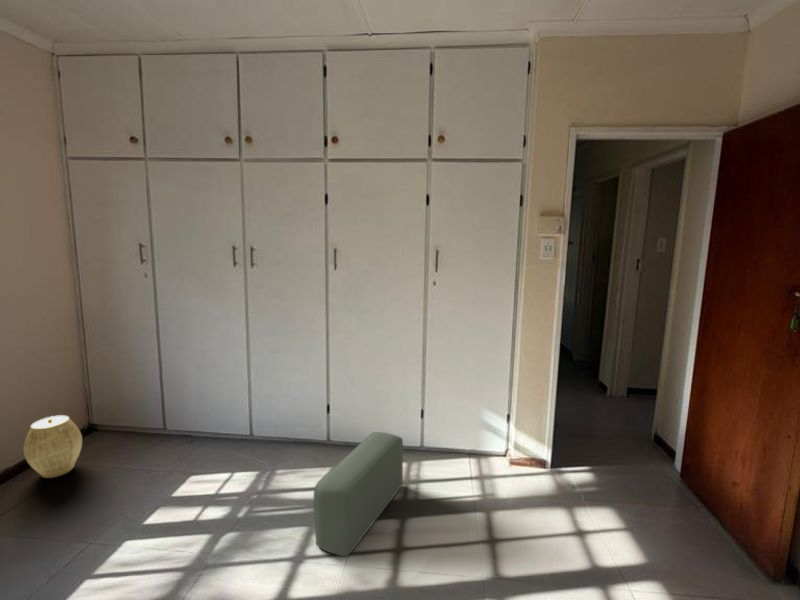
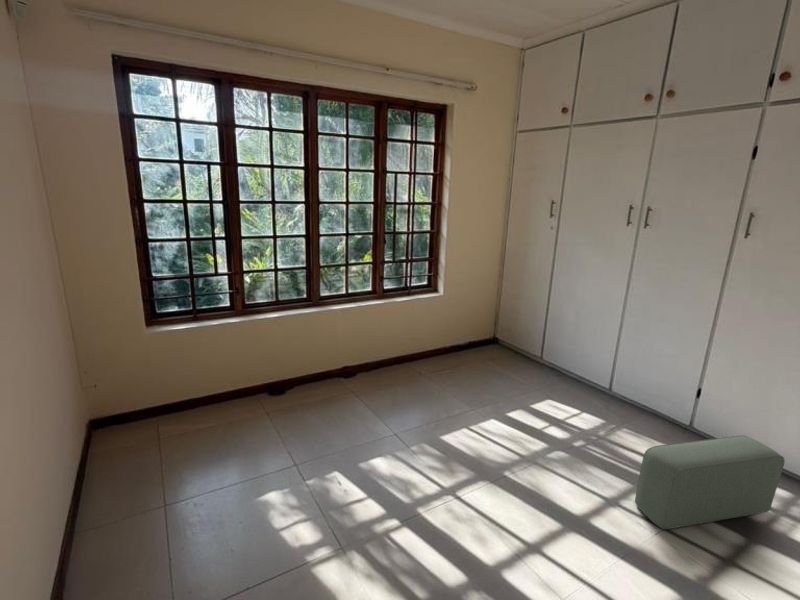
woven basket: present [24,415,82,478] -> none [454,321,486,362]

